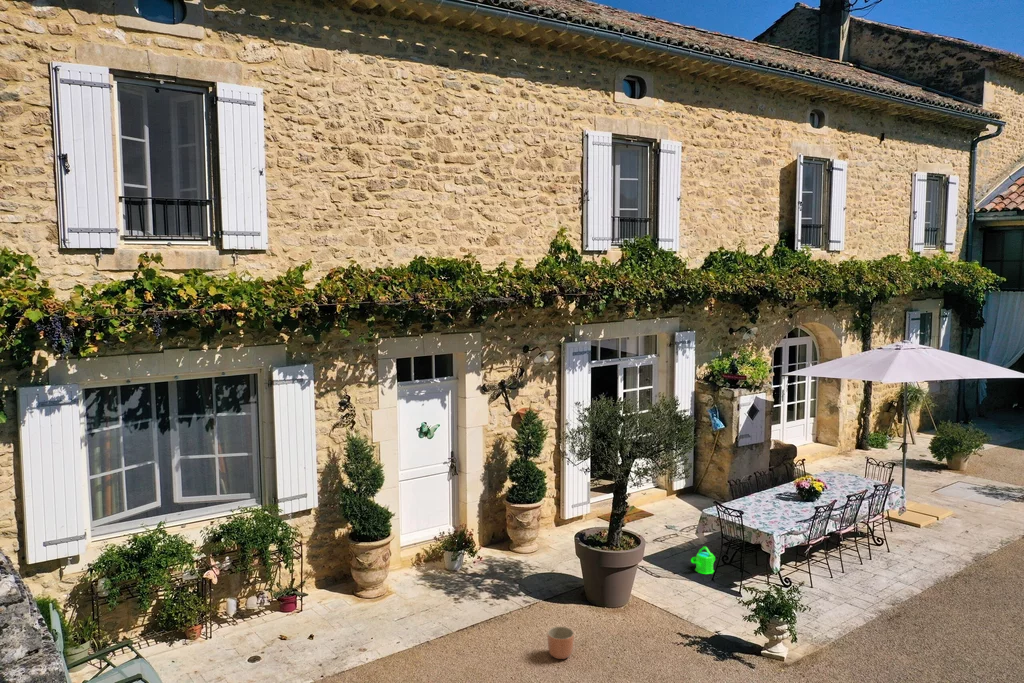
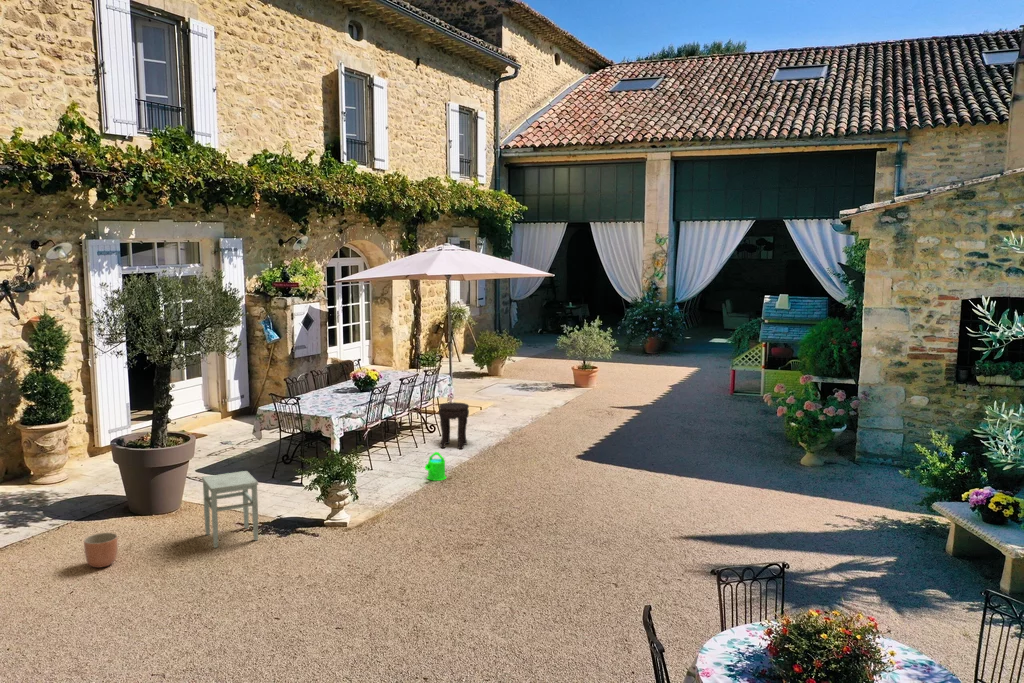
side table: none [891,523,927,578] -> present [439,402,469,449]
watering can: present [691,547,715,574] -> present [425,452,446,480]
stool: none [647,588,698,660] -> present [202,471,258,548]

